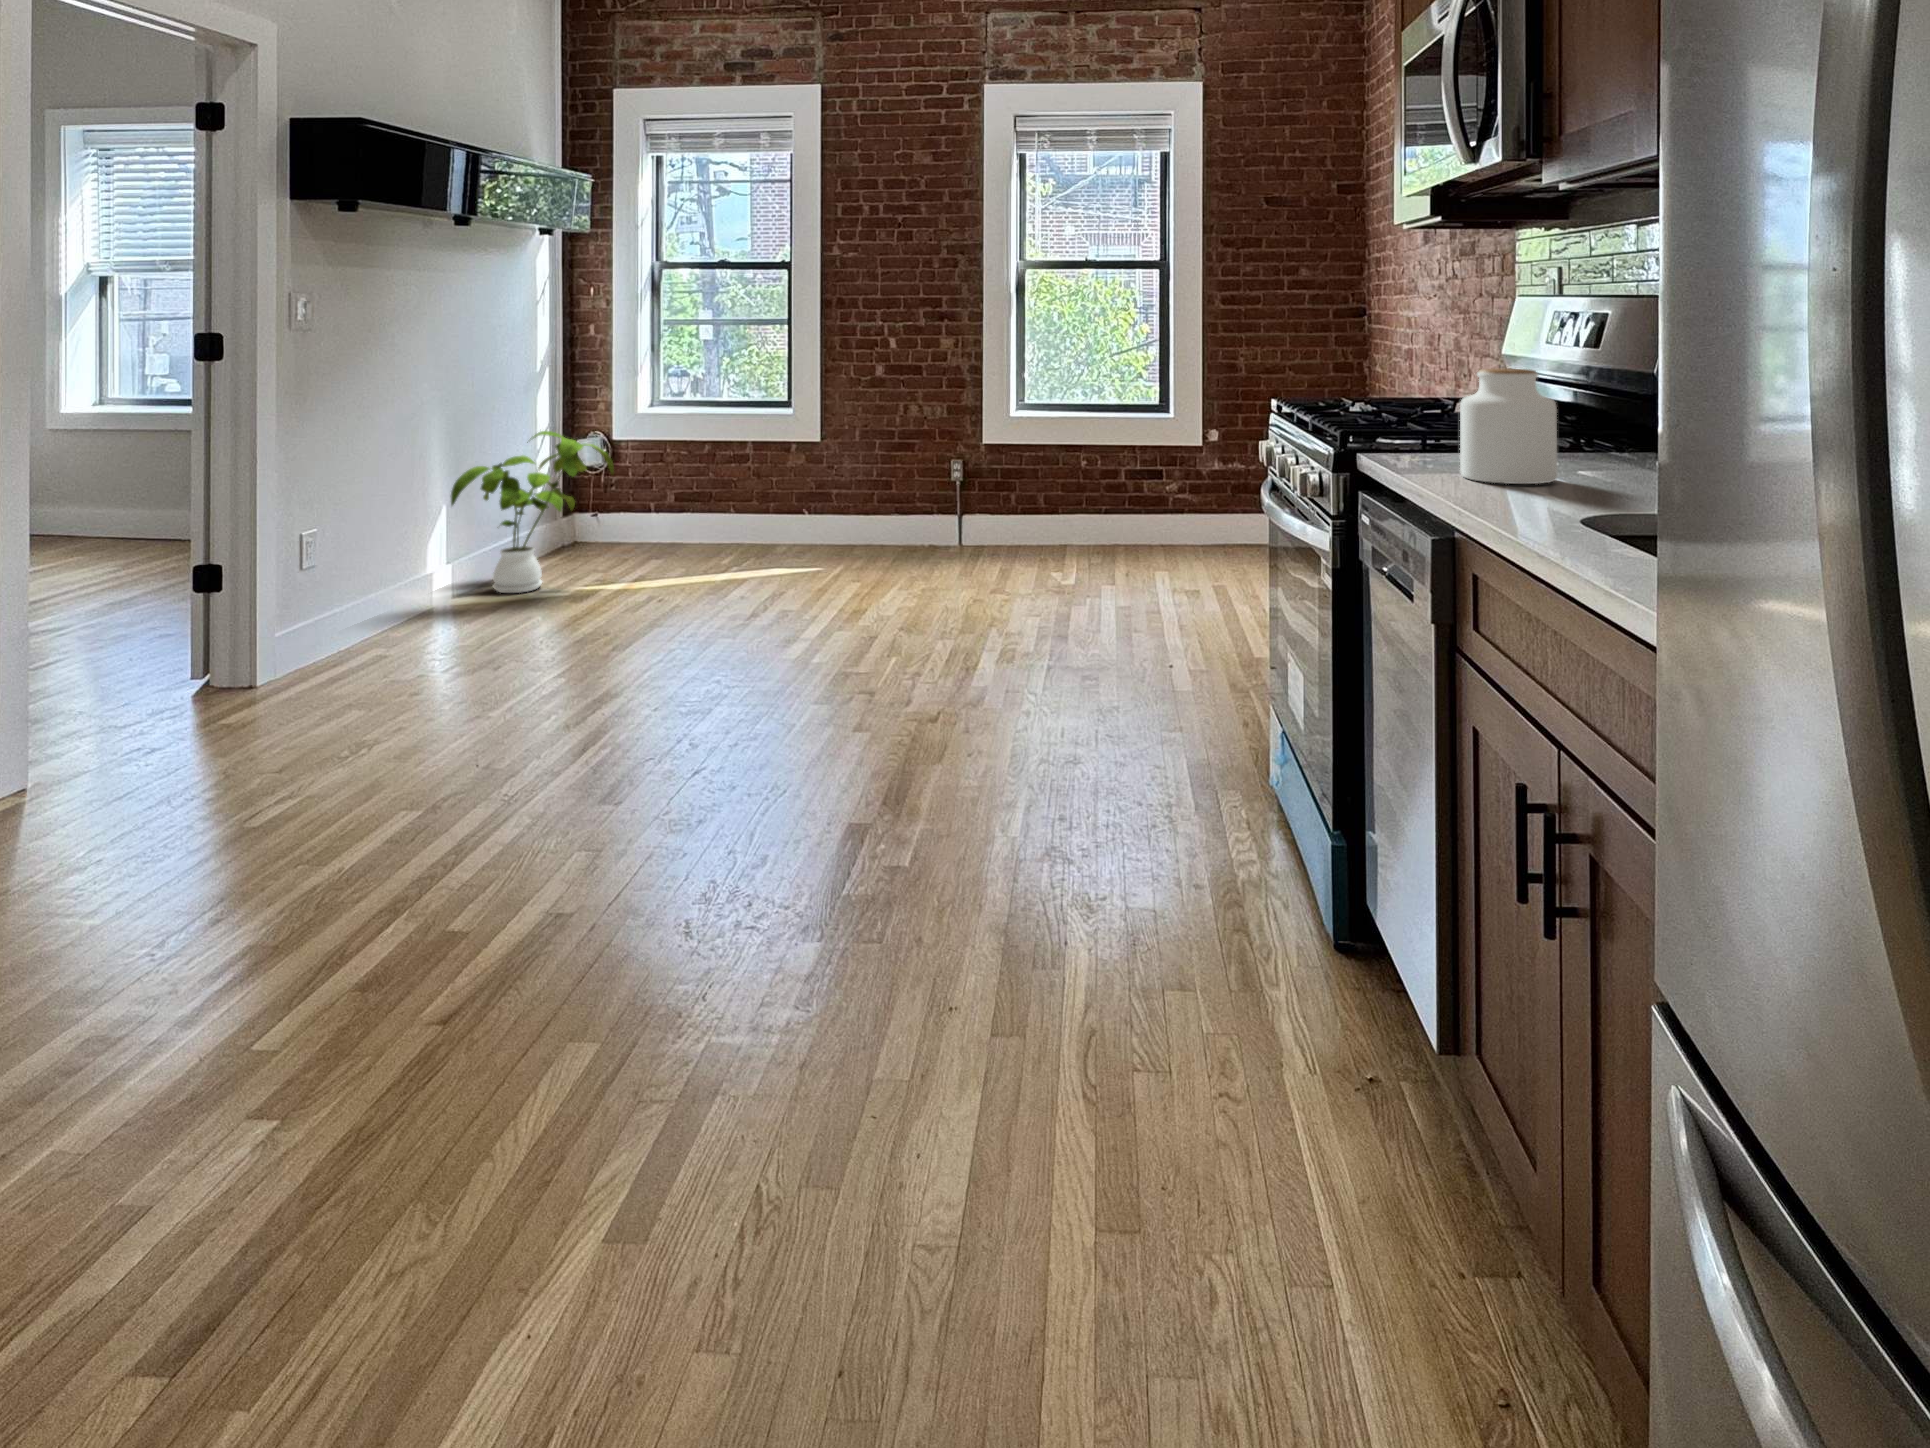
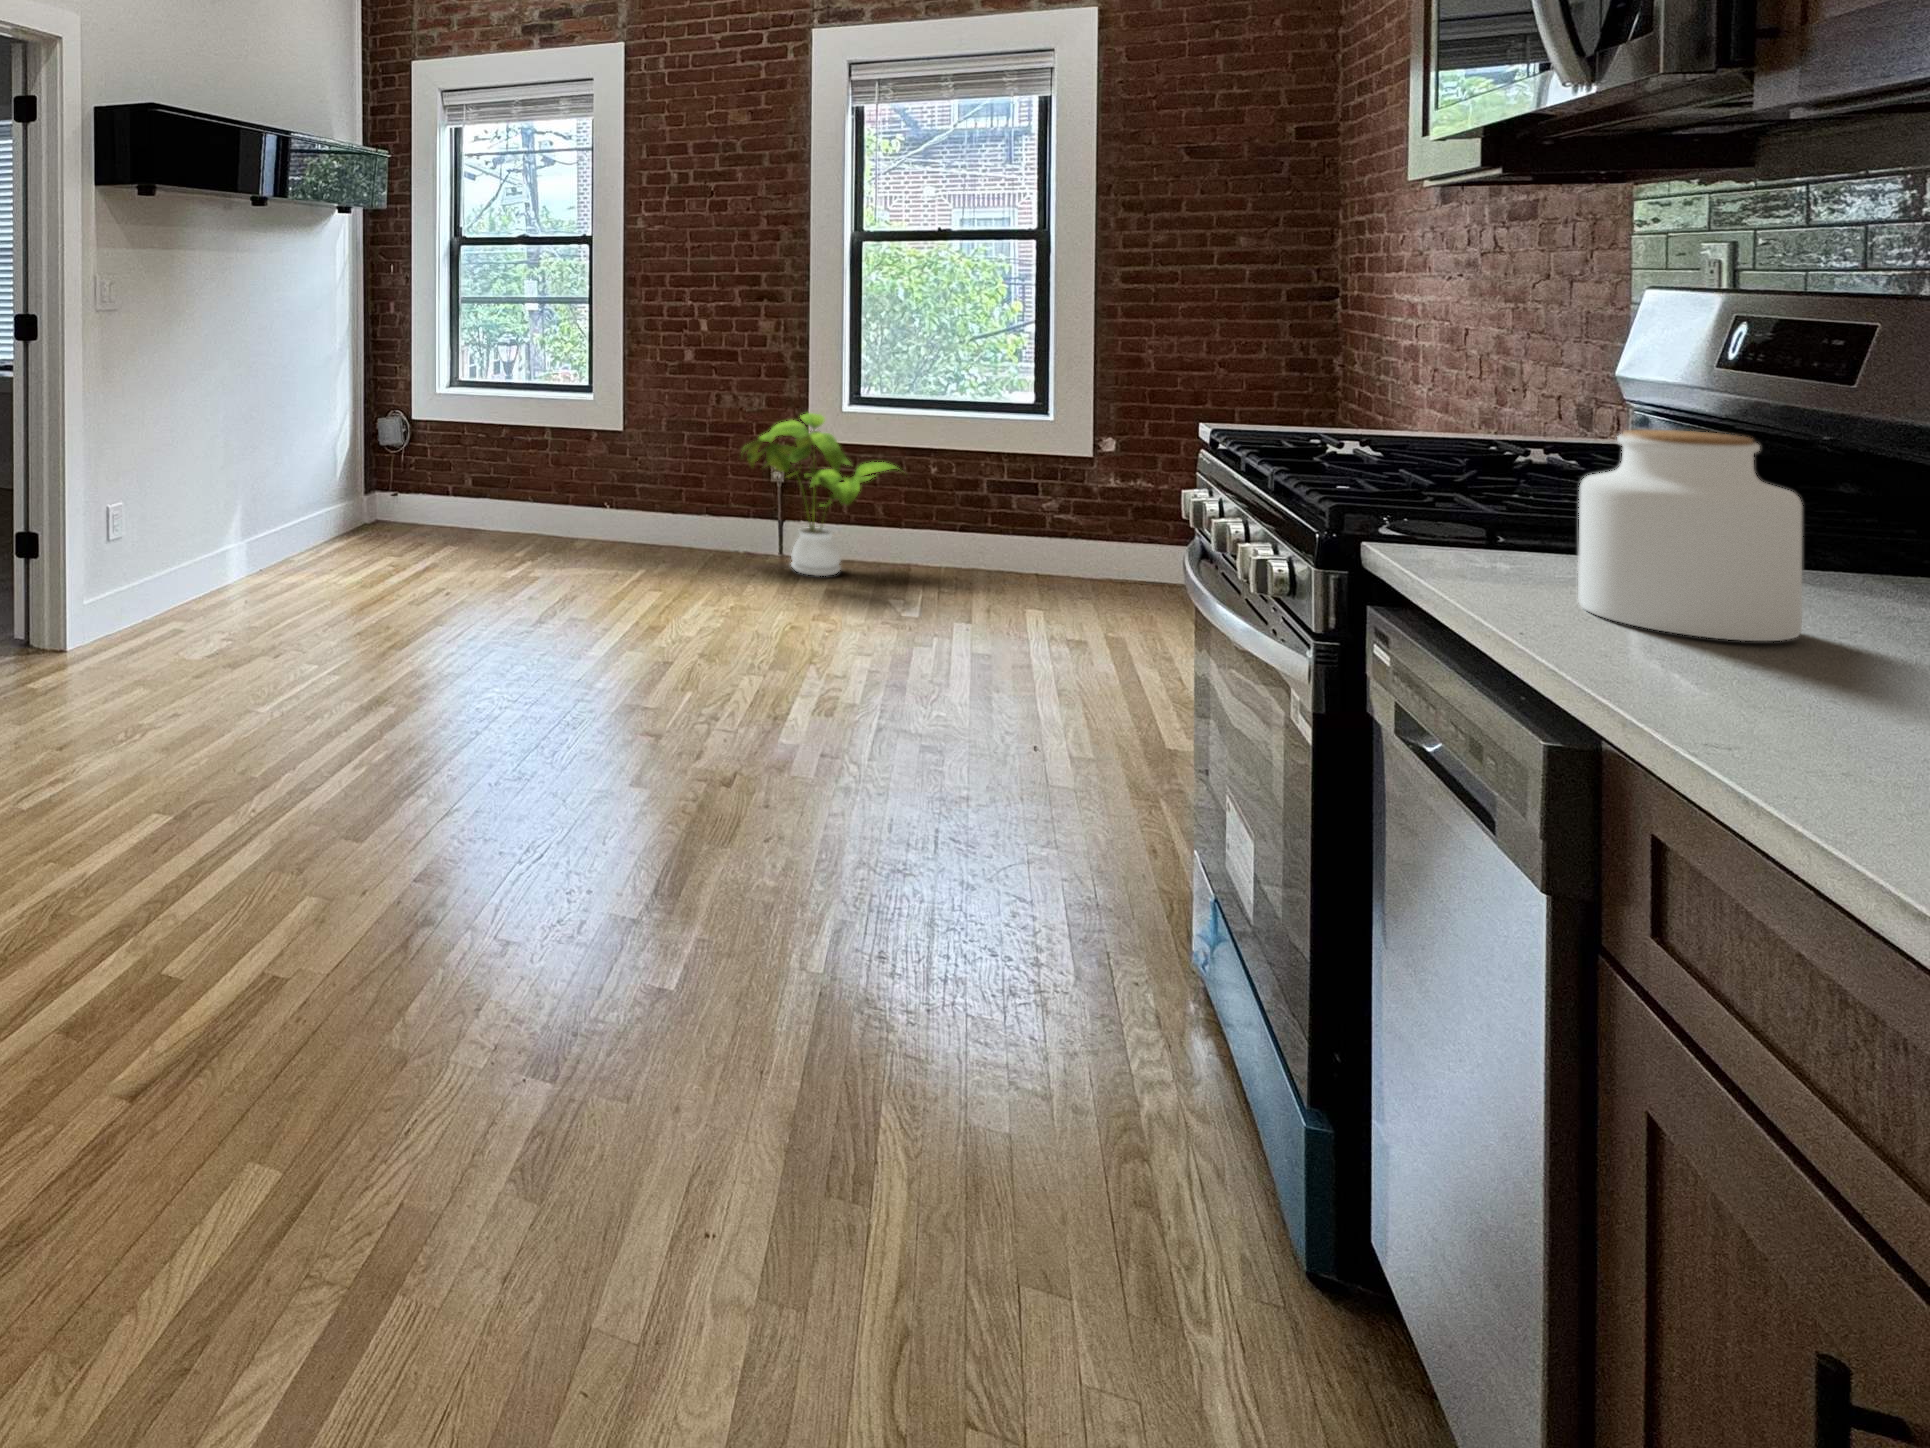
house plant: present [451,431,614,593] -> present [742,413,905,576]

